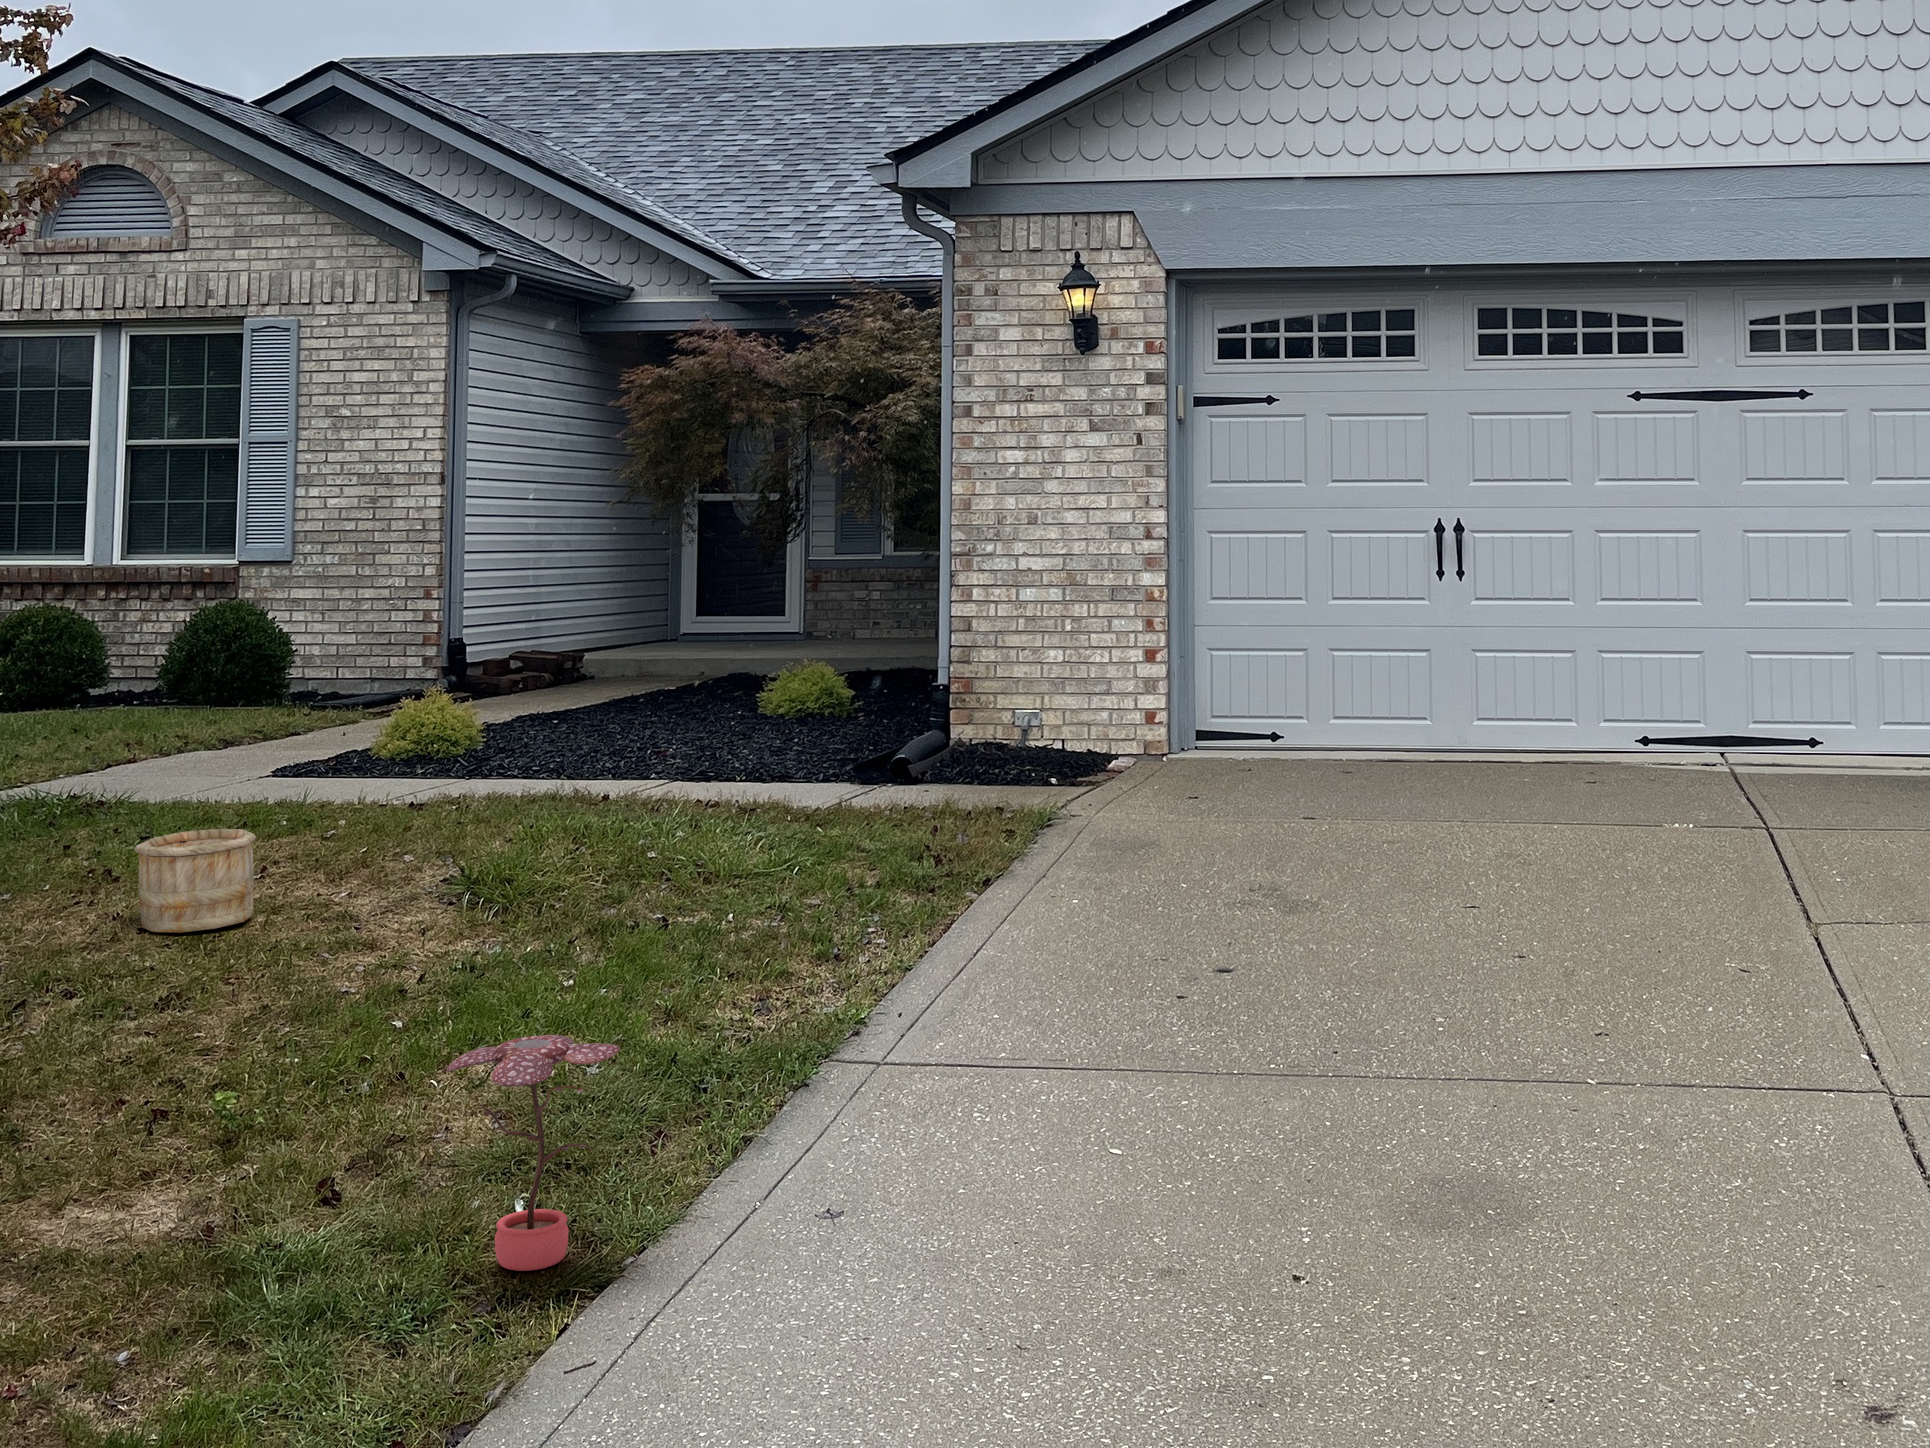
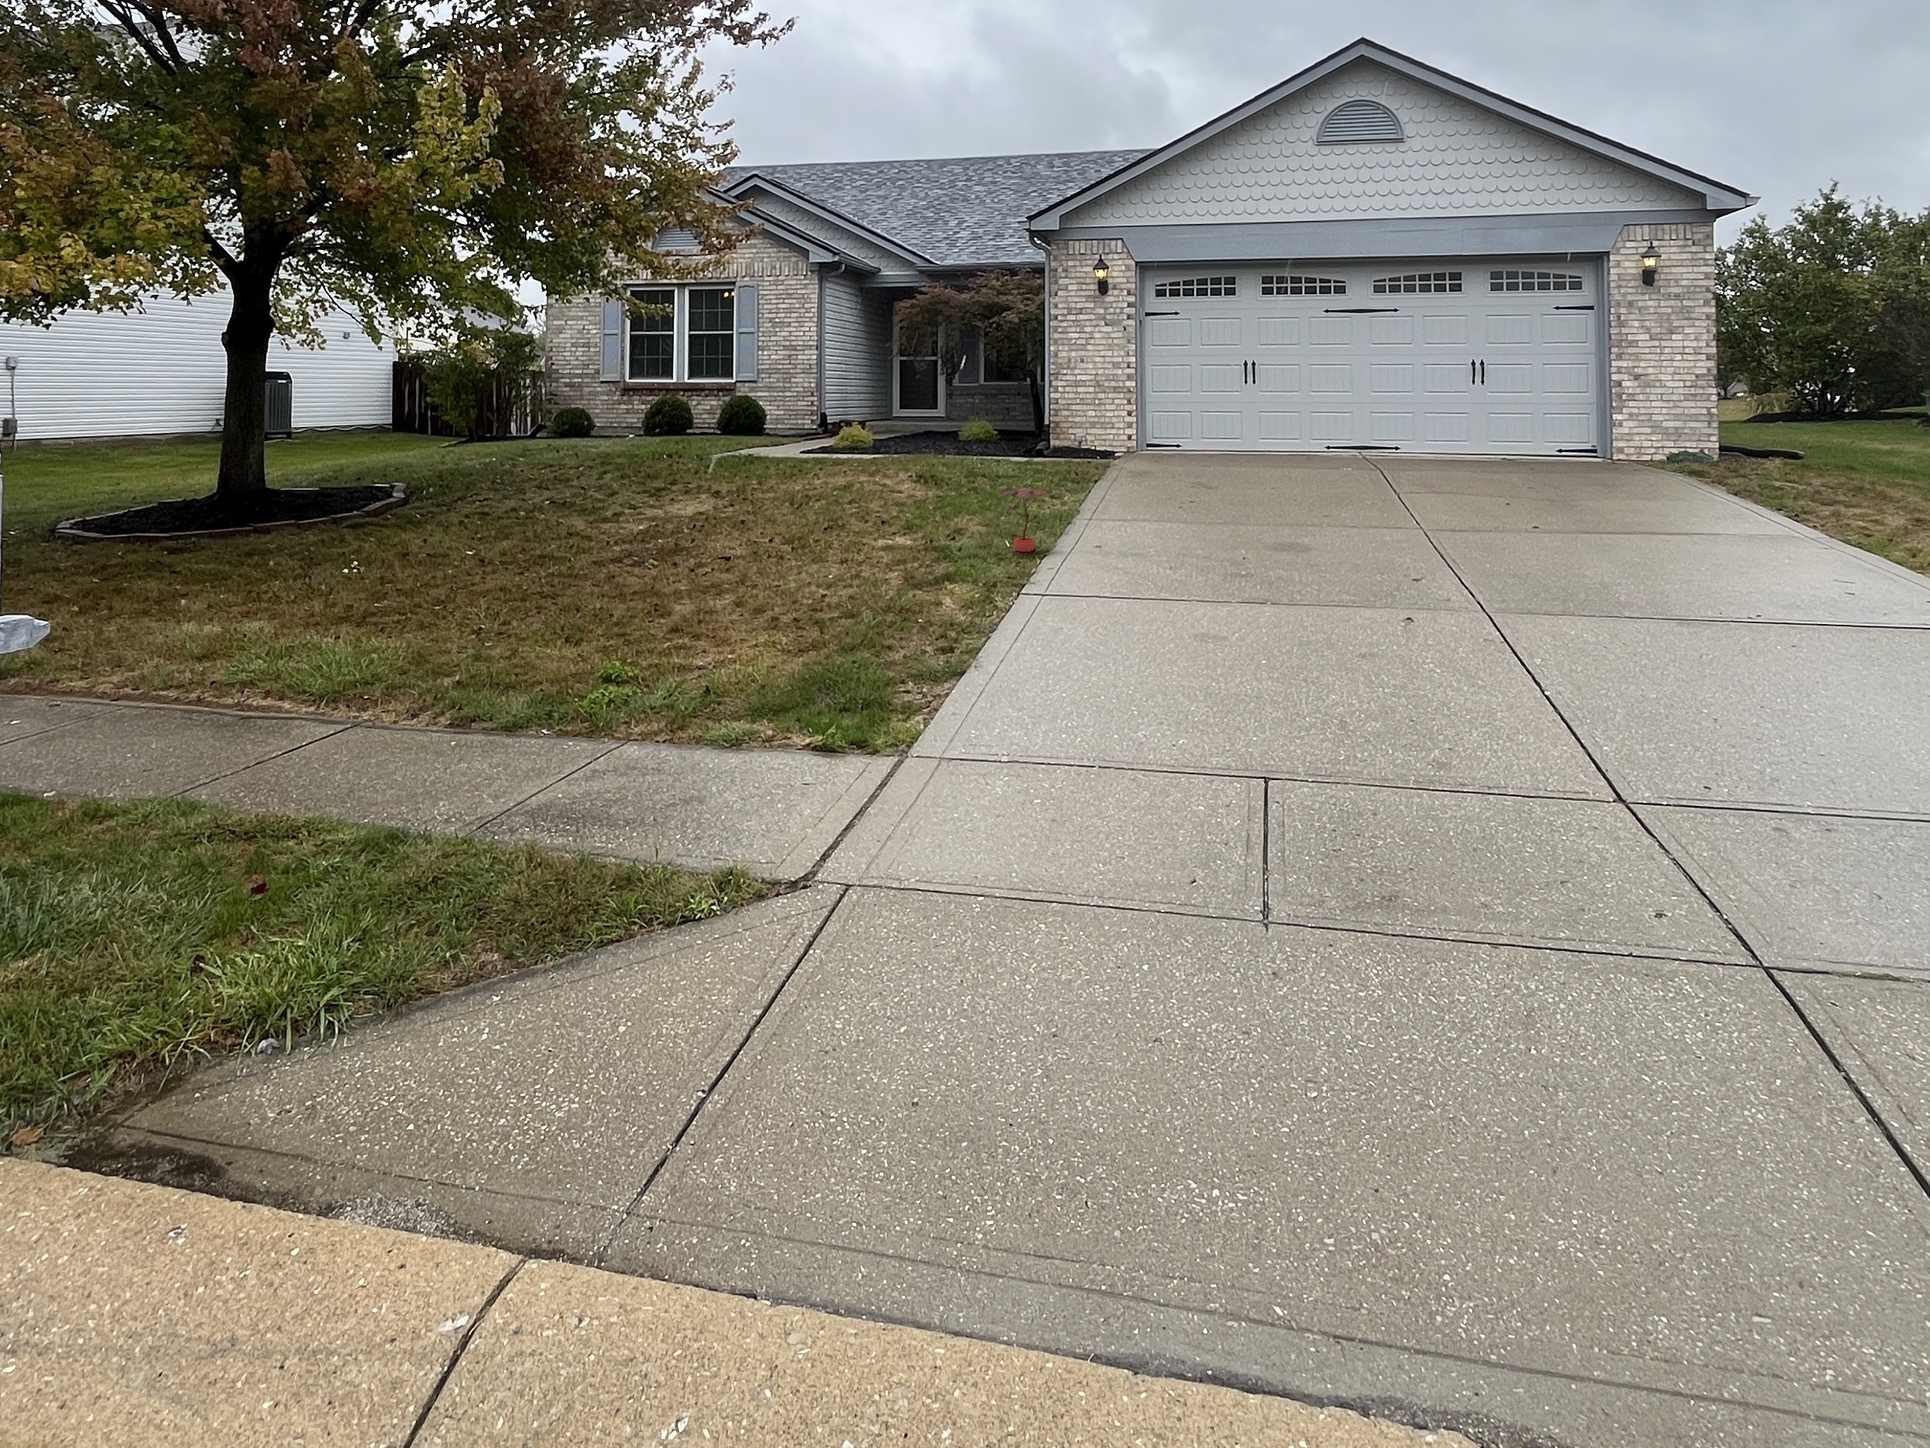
wooden bucket: present [135,829,256,933] -> none [823,455,859,486]

